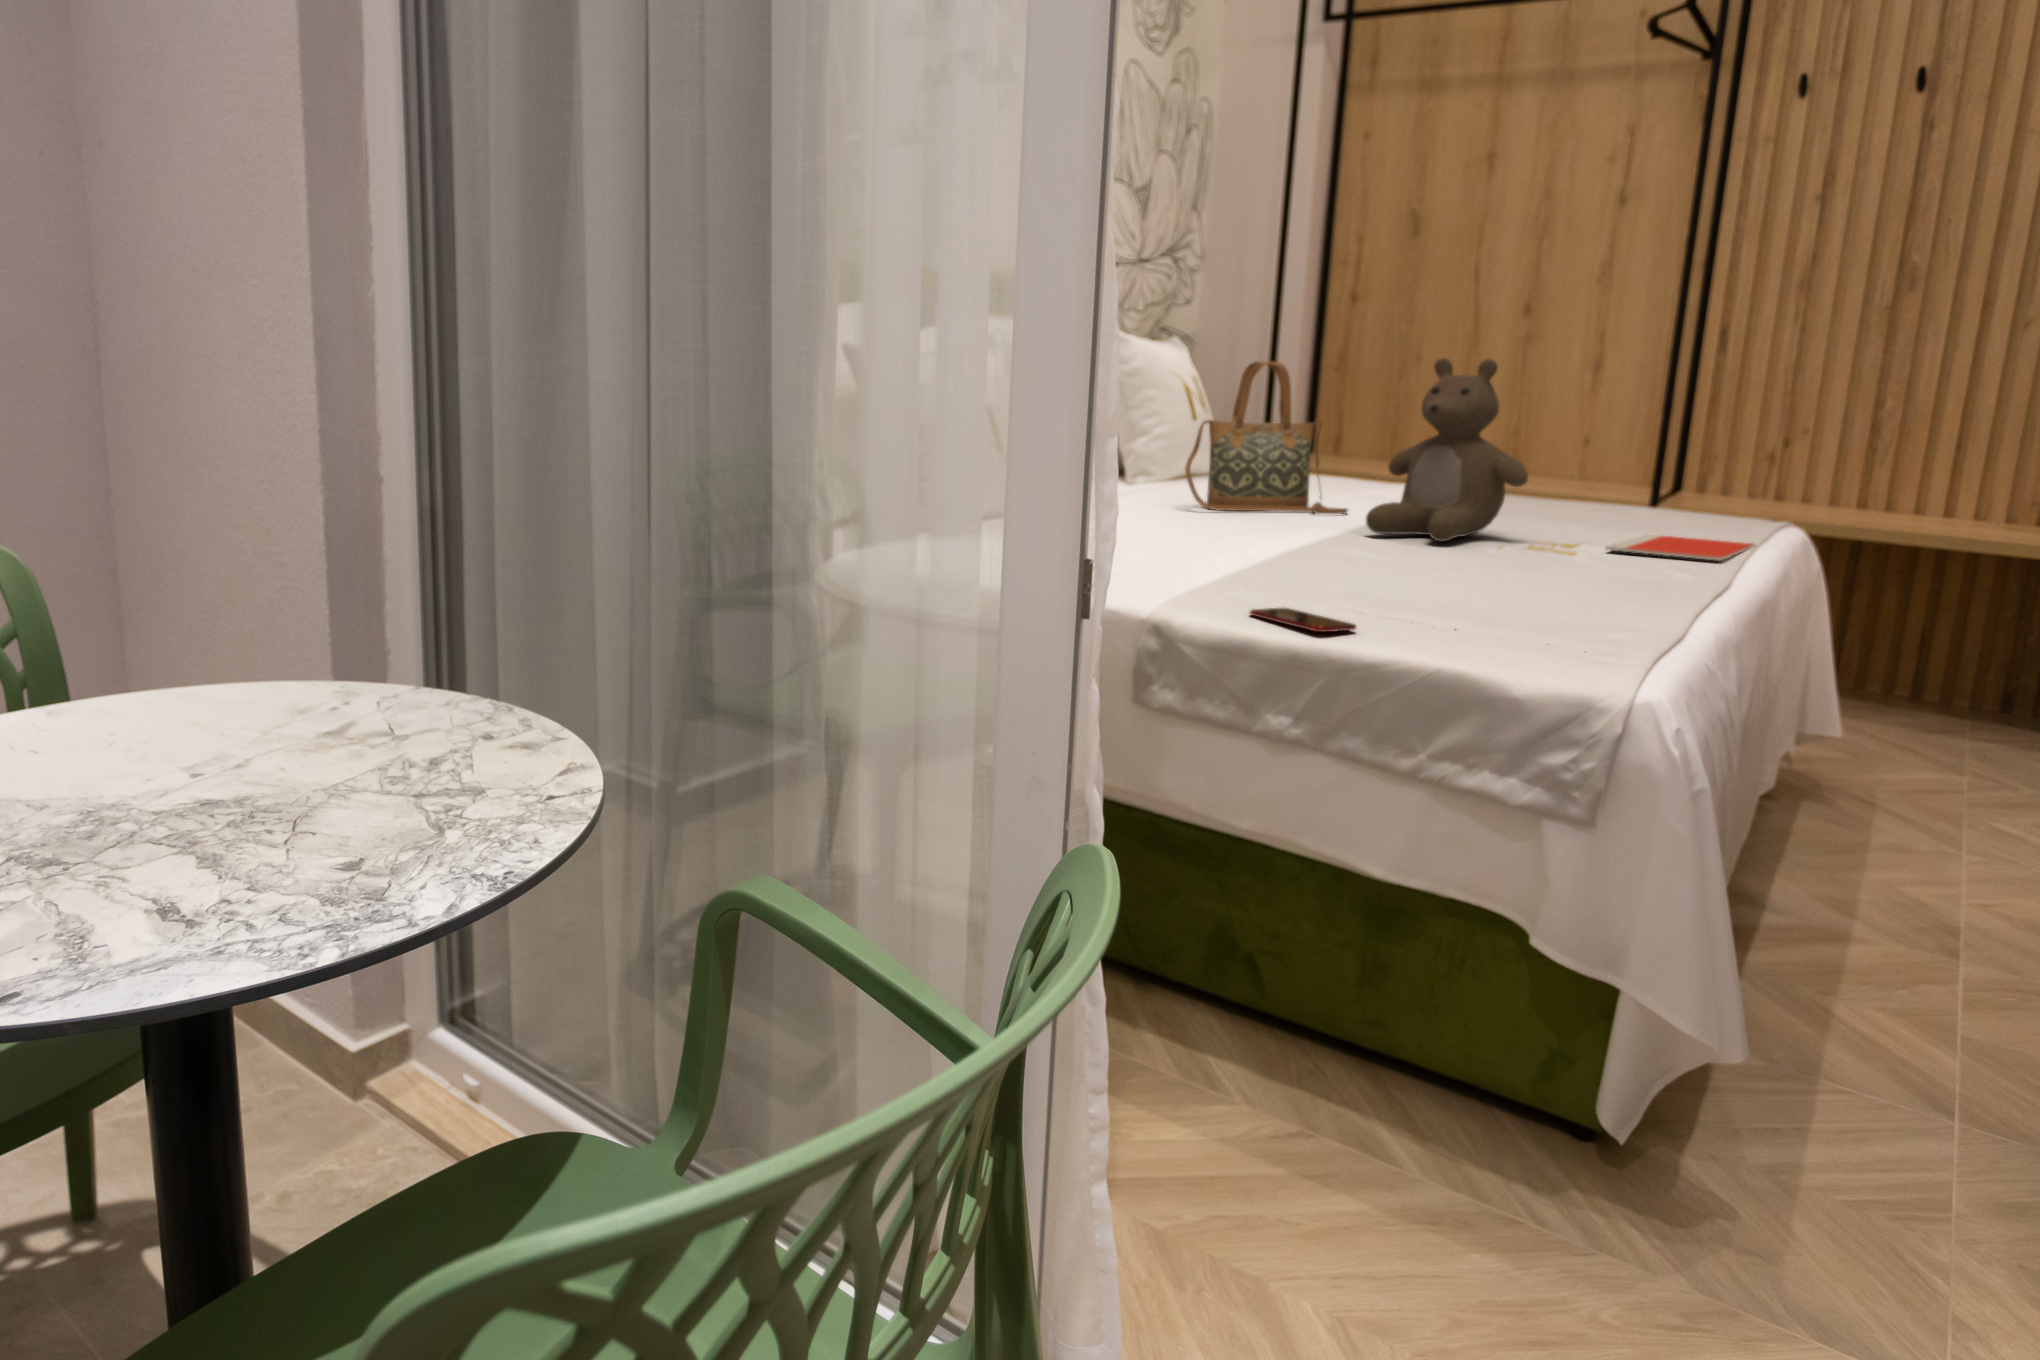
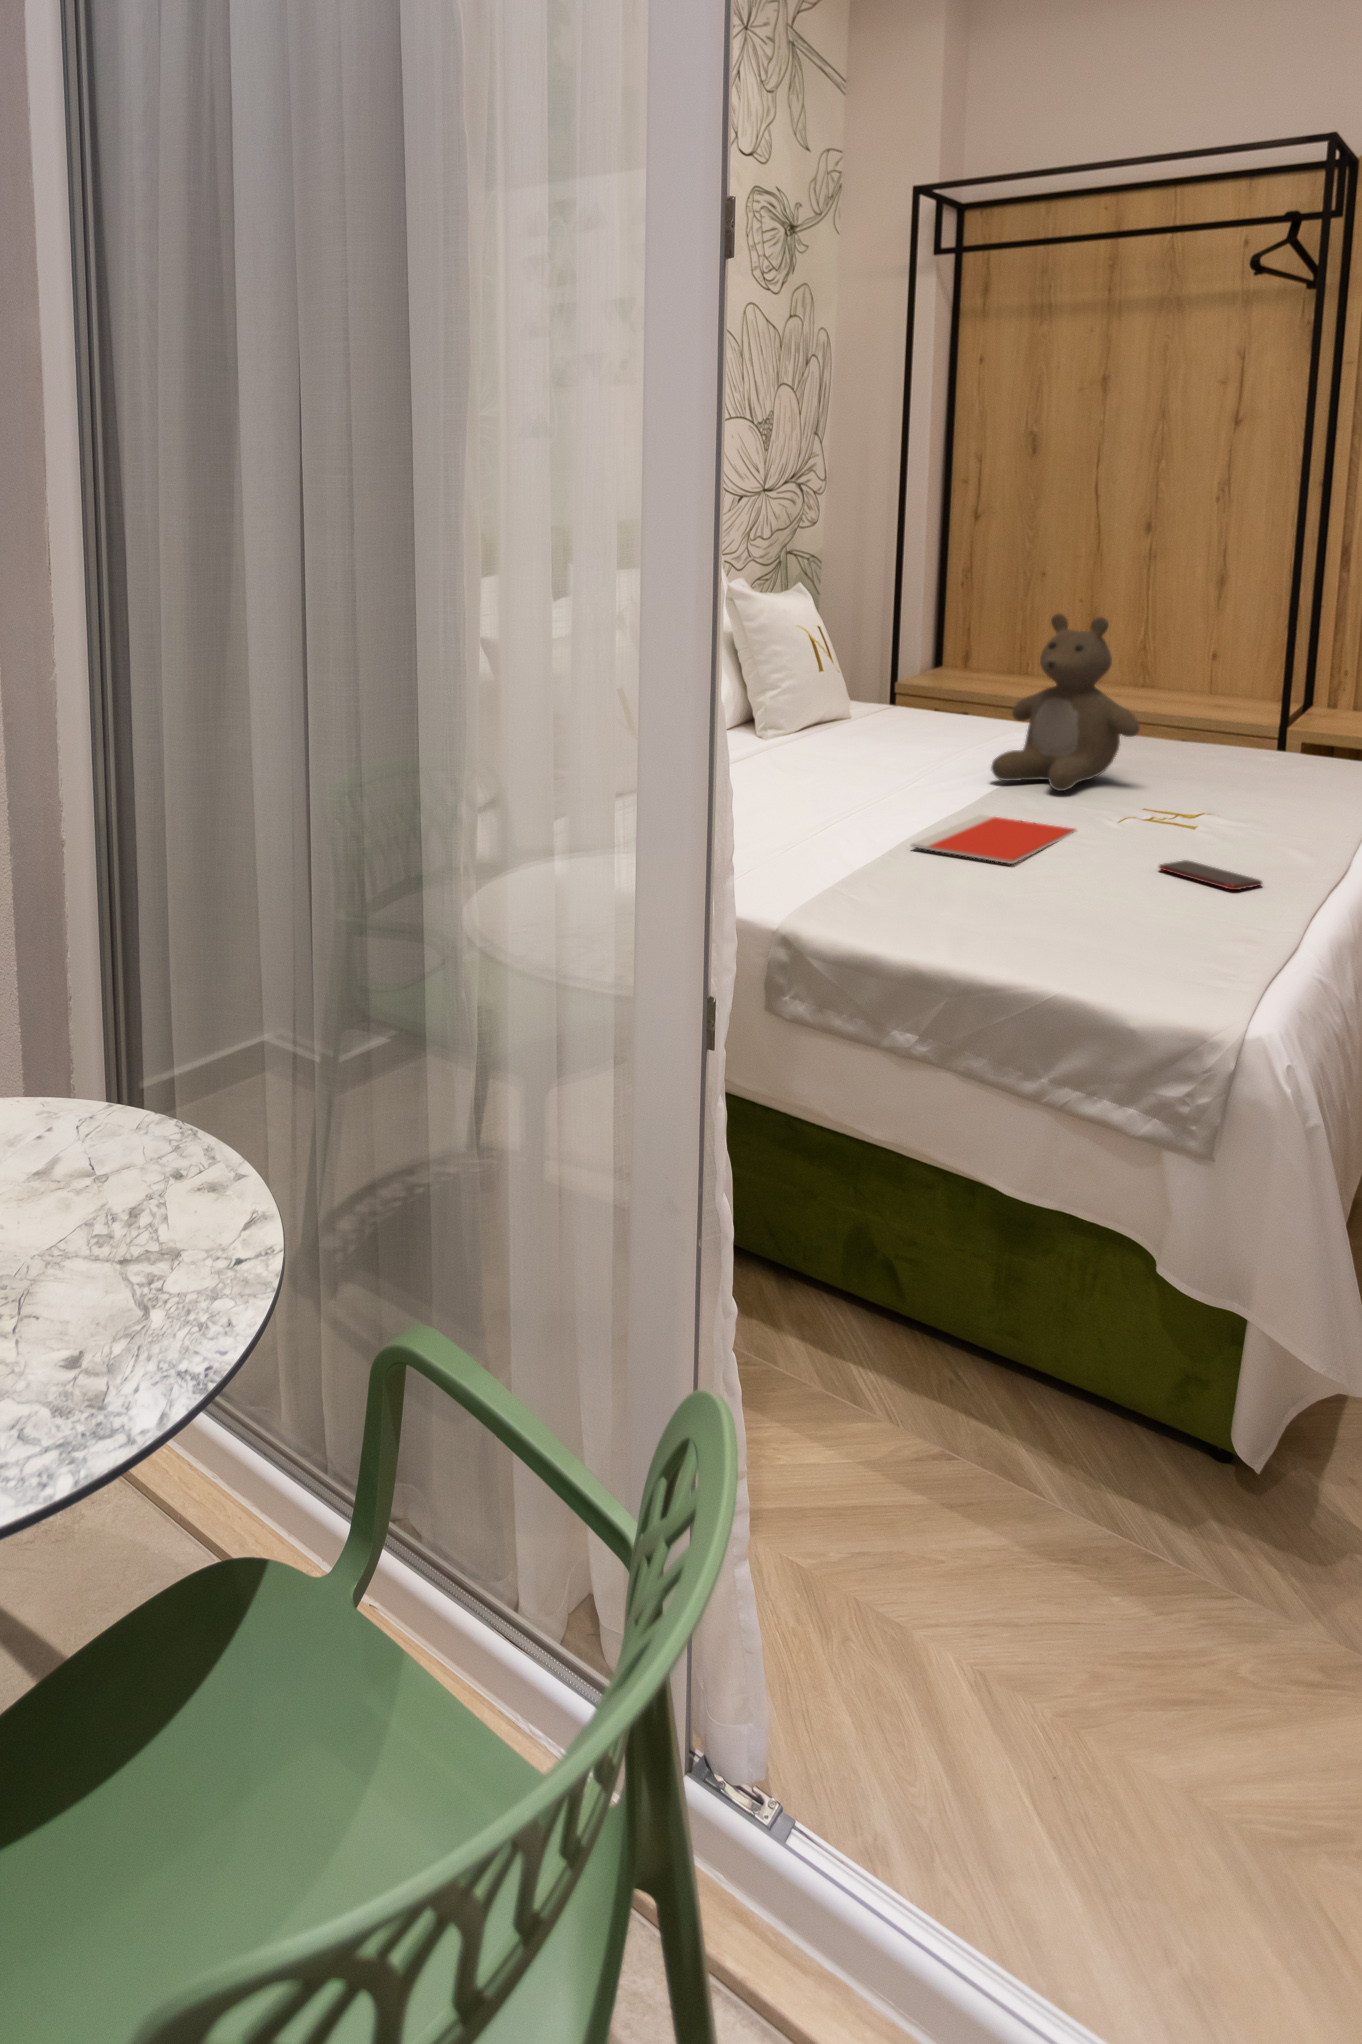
handbag: present [1185,362,1348,514] -> none [825,605,979,750]
notebook: present [1606,534,1755,561] -> present [911,815,1076,864]
smartphone: present [1249,608,1356,632] -> present [1158,860,1262,890]

